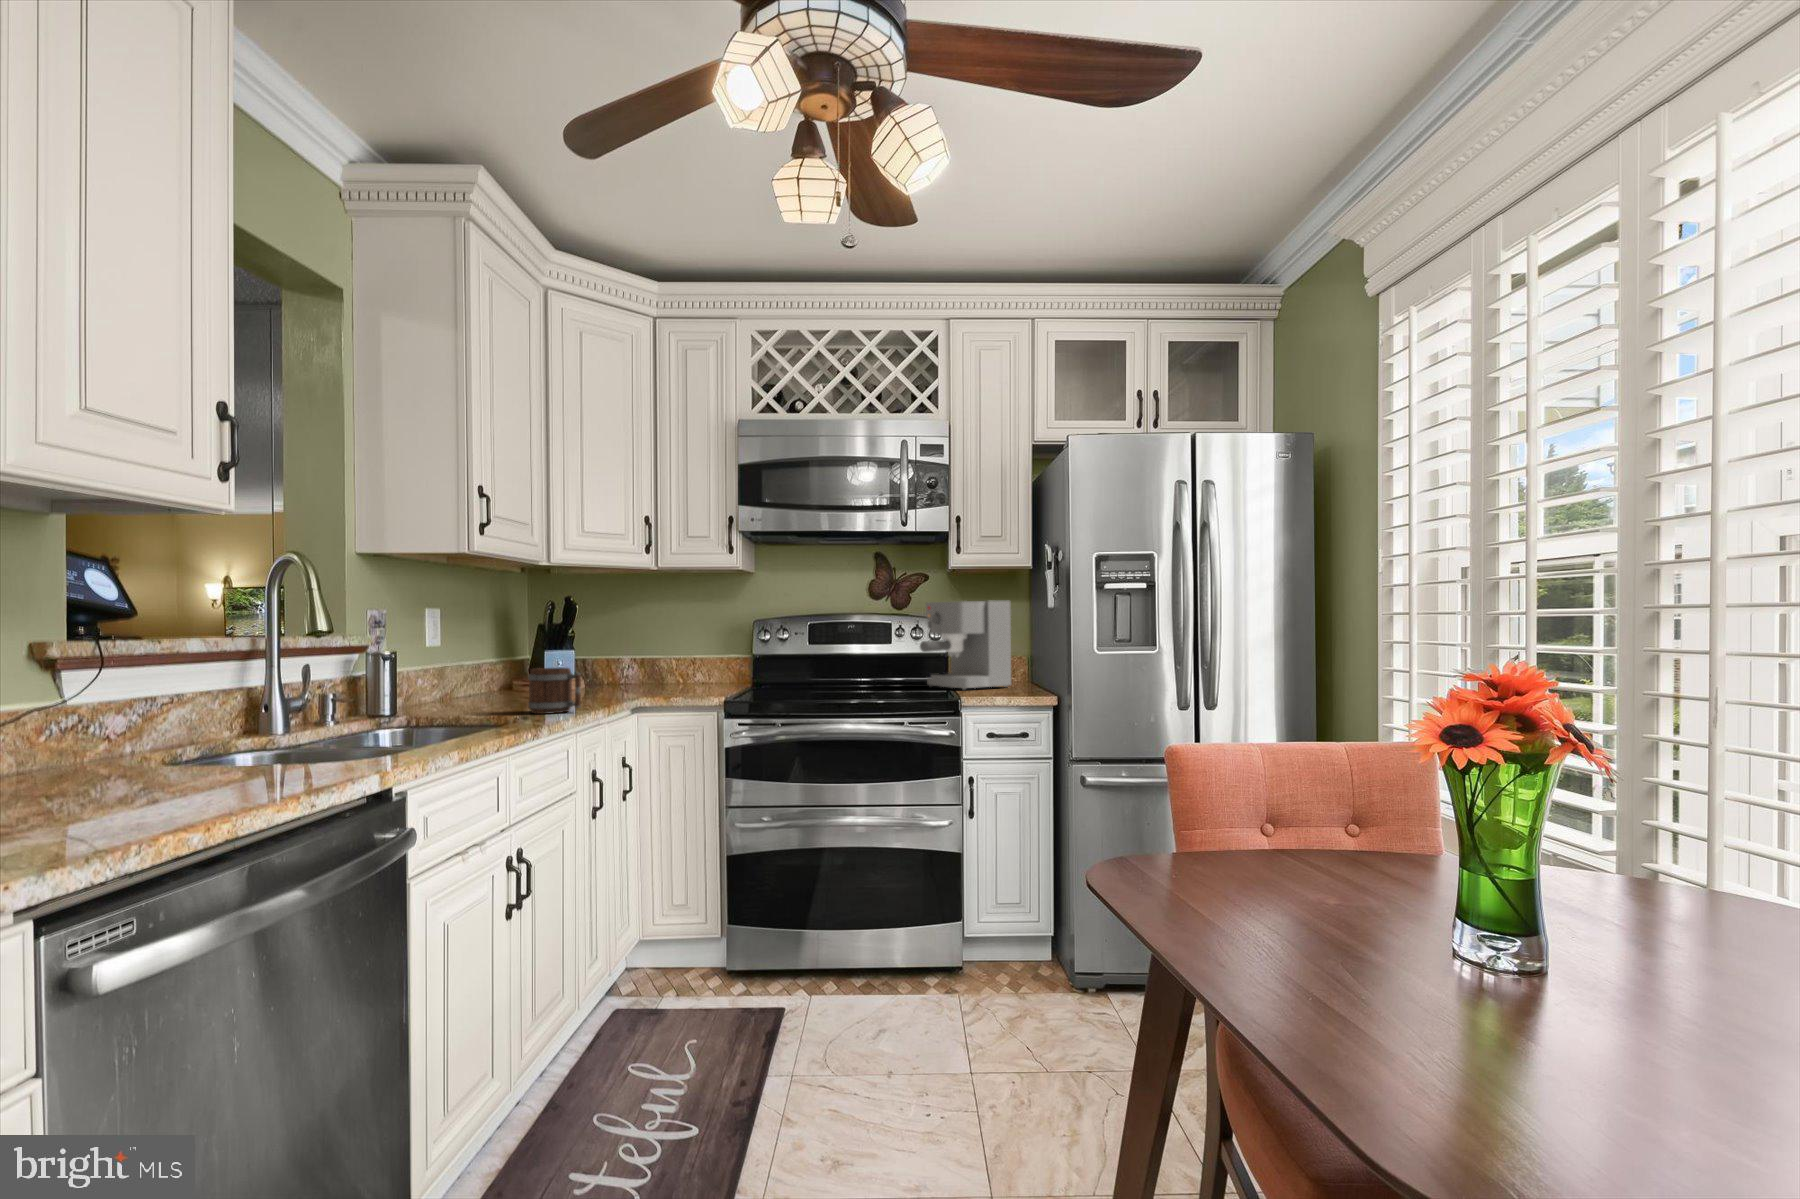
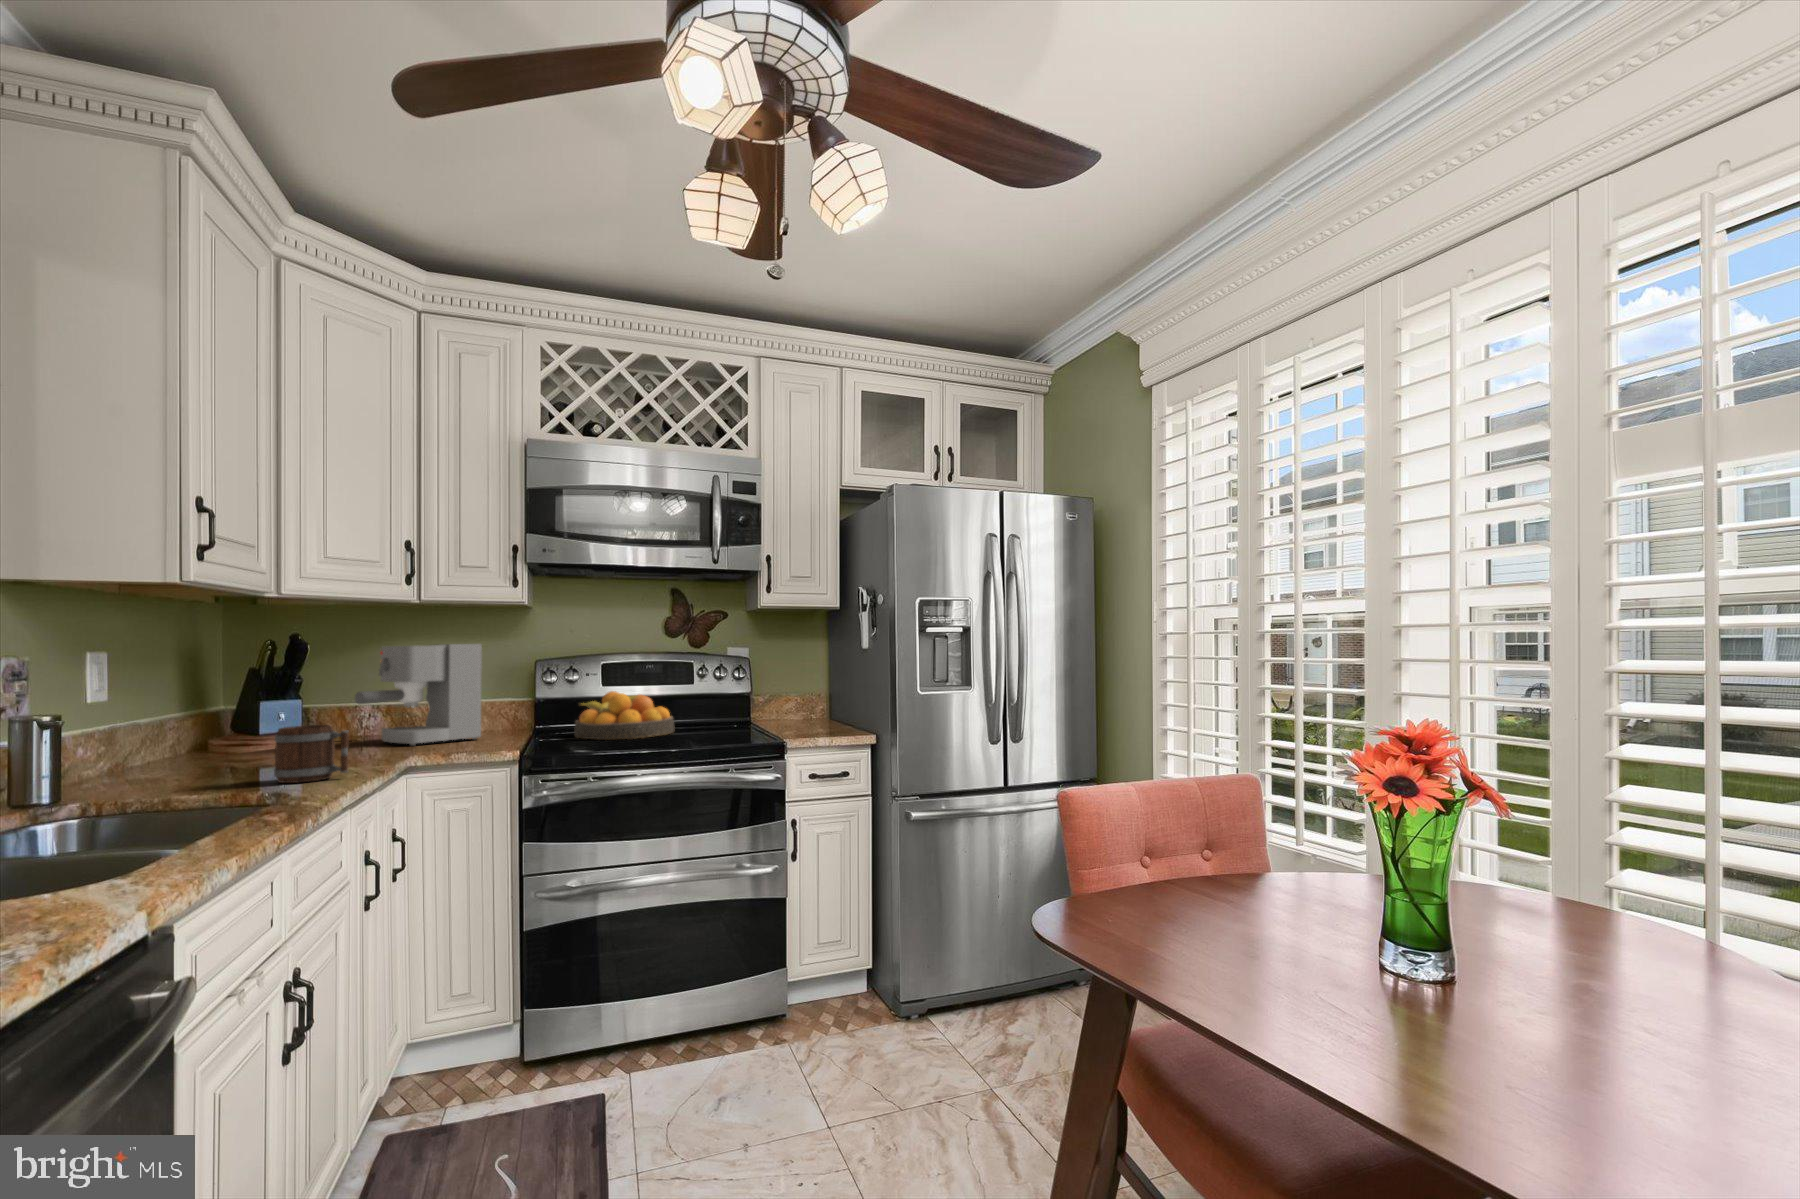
coffee maker: present [920,601,1011,690] -> present [355,644,482,746]
fruit bowl: none [784,649,873,693] -> present [574,691,674,740]

